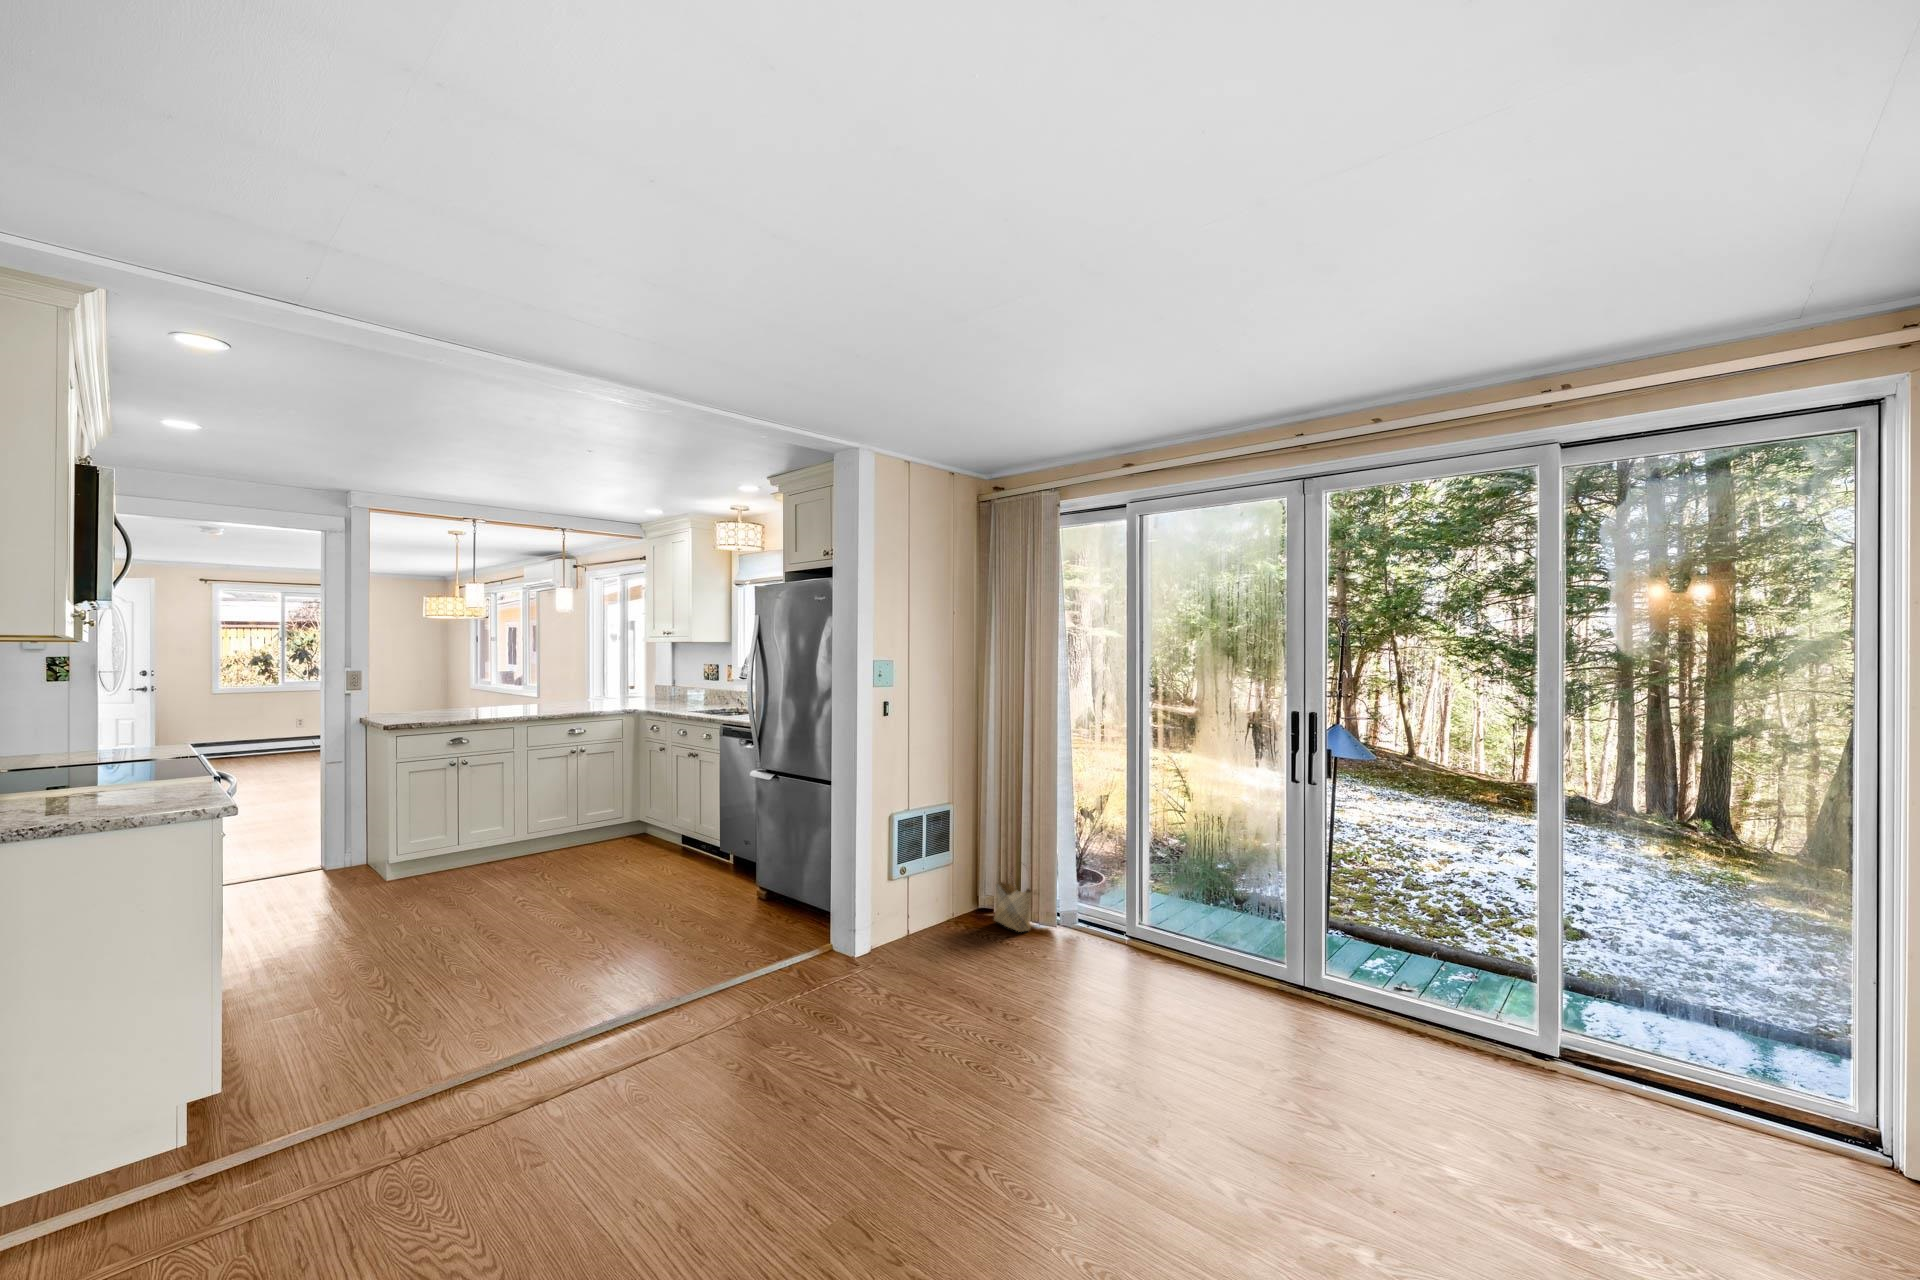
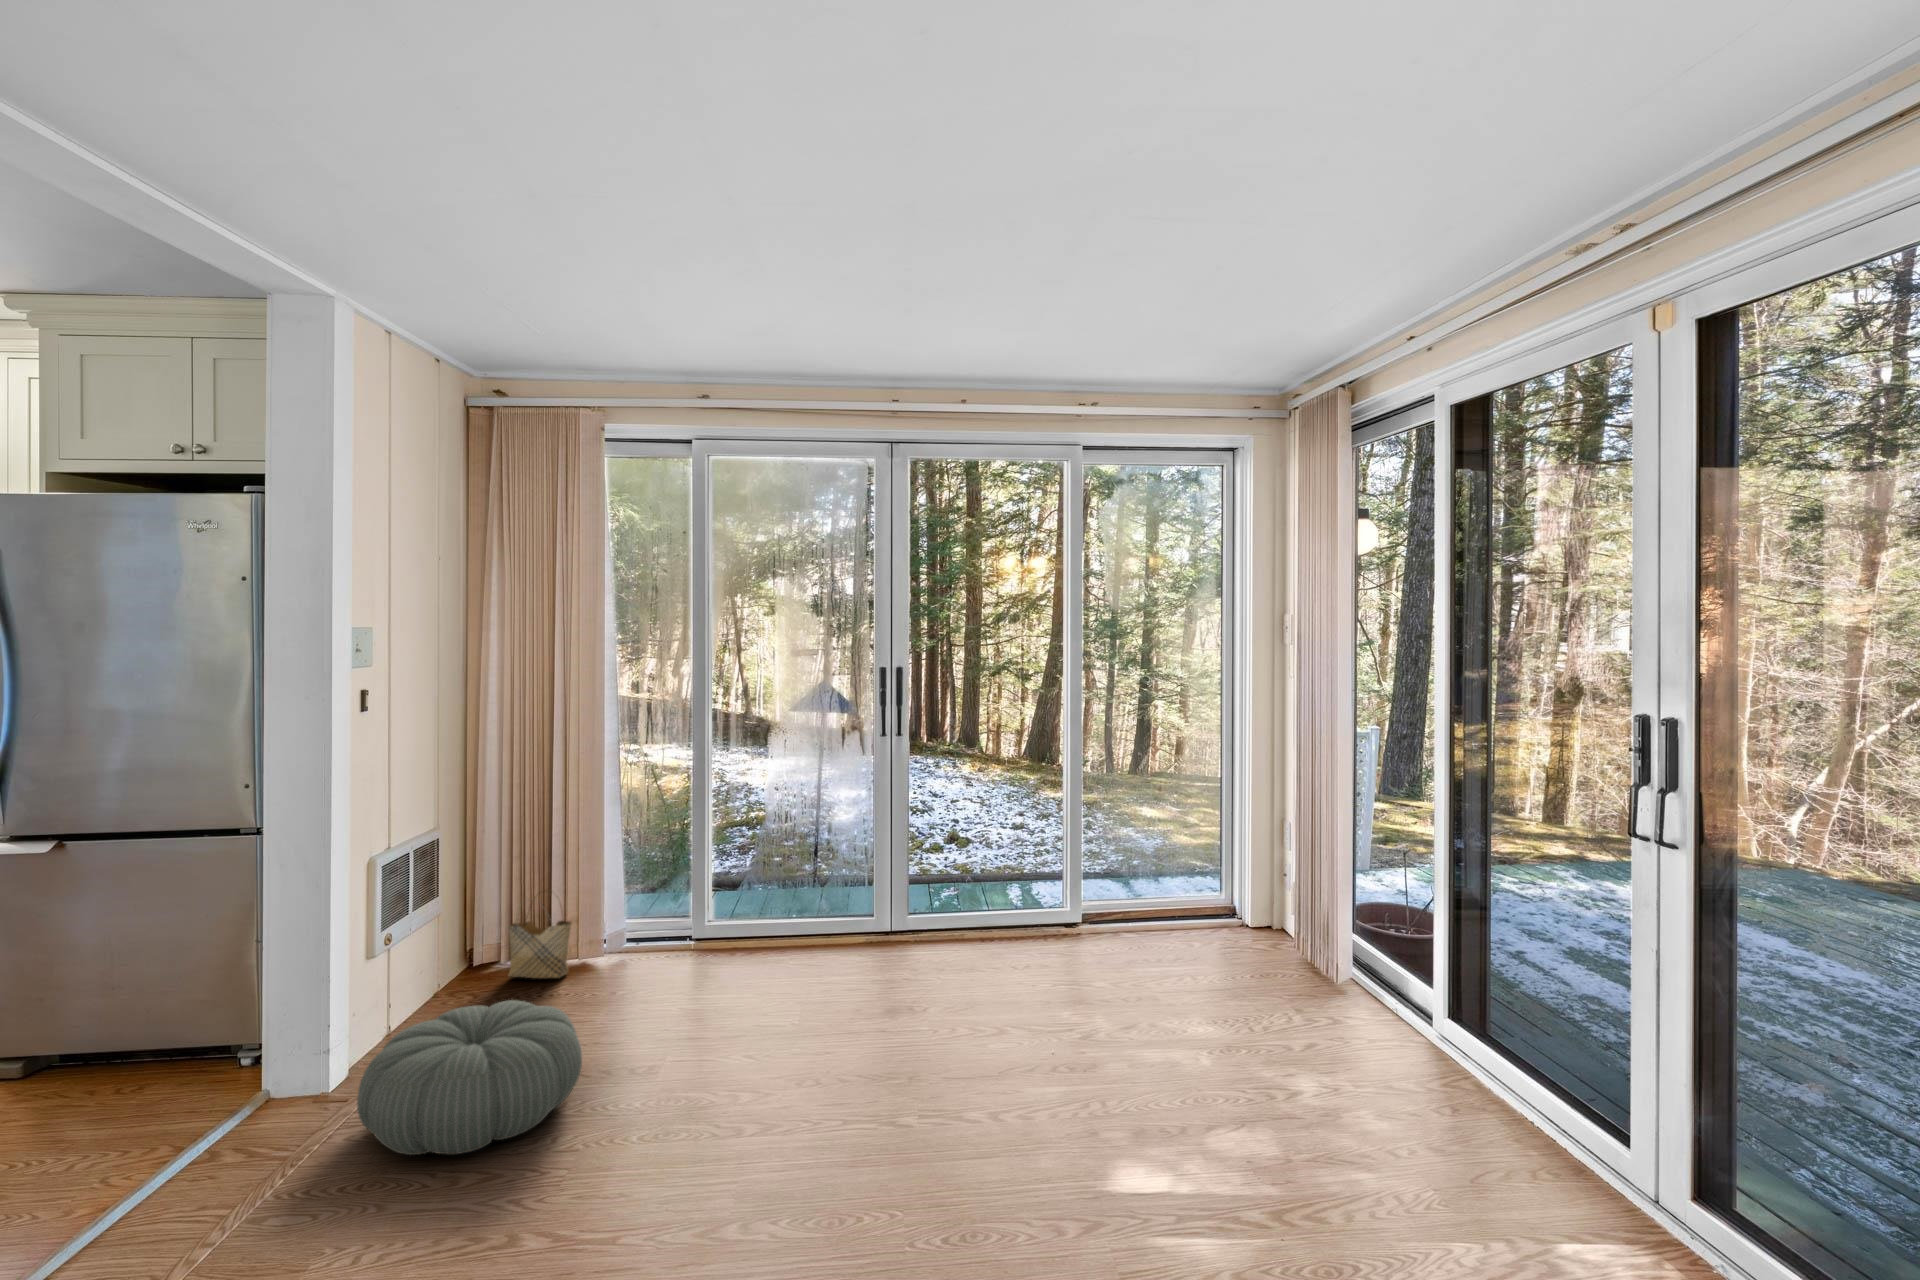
pouf: none [823,929,958,1028] -> present [357,1000,582,1155]

